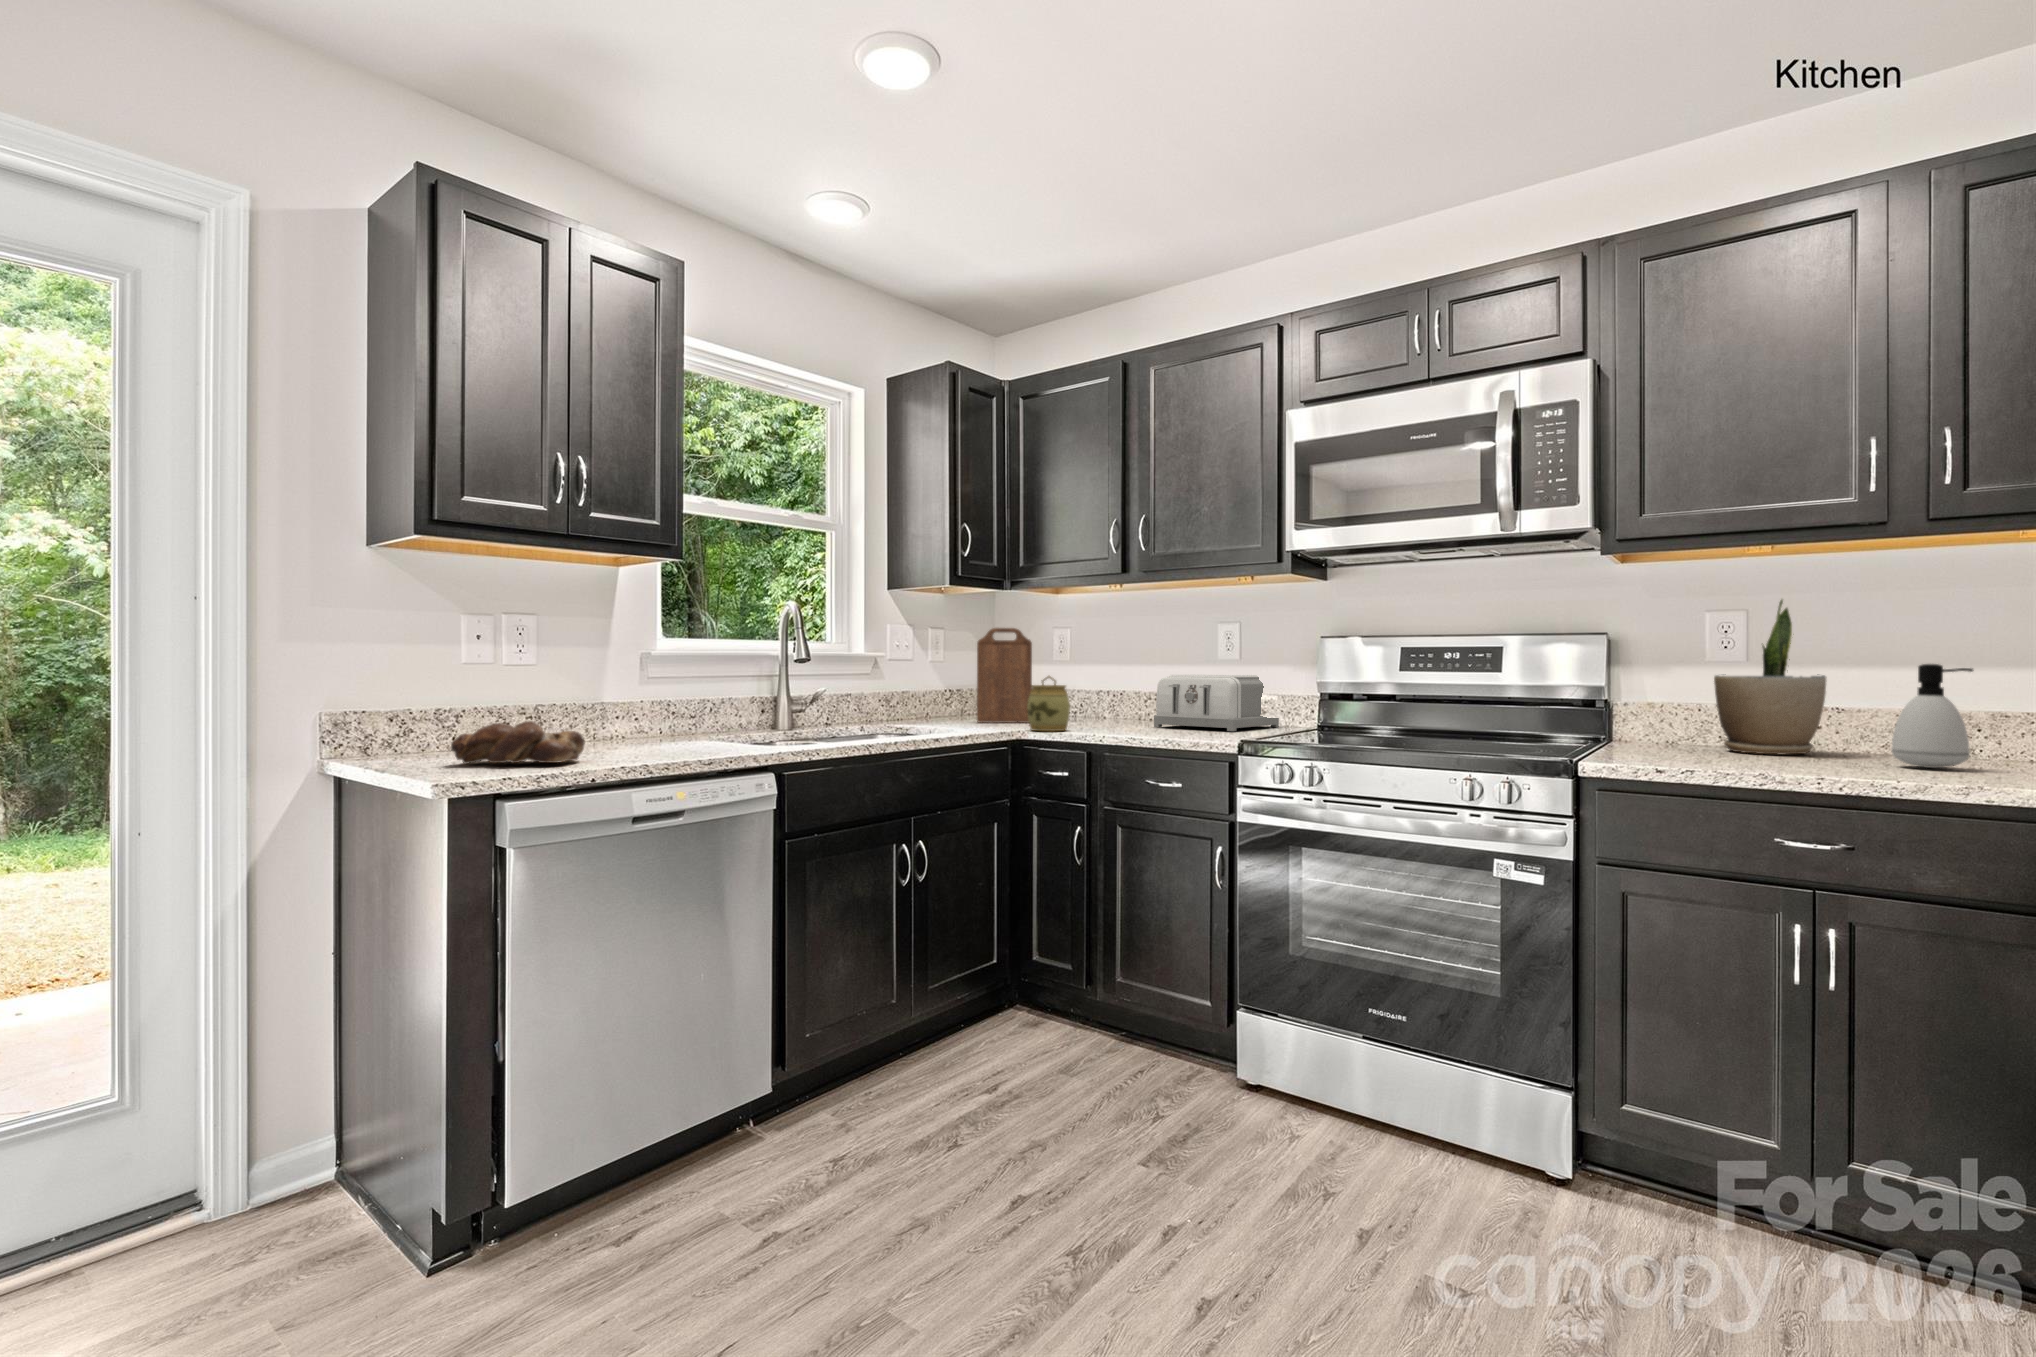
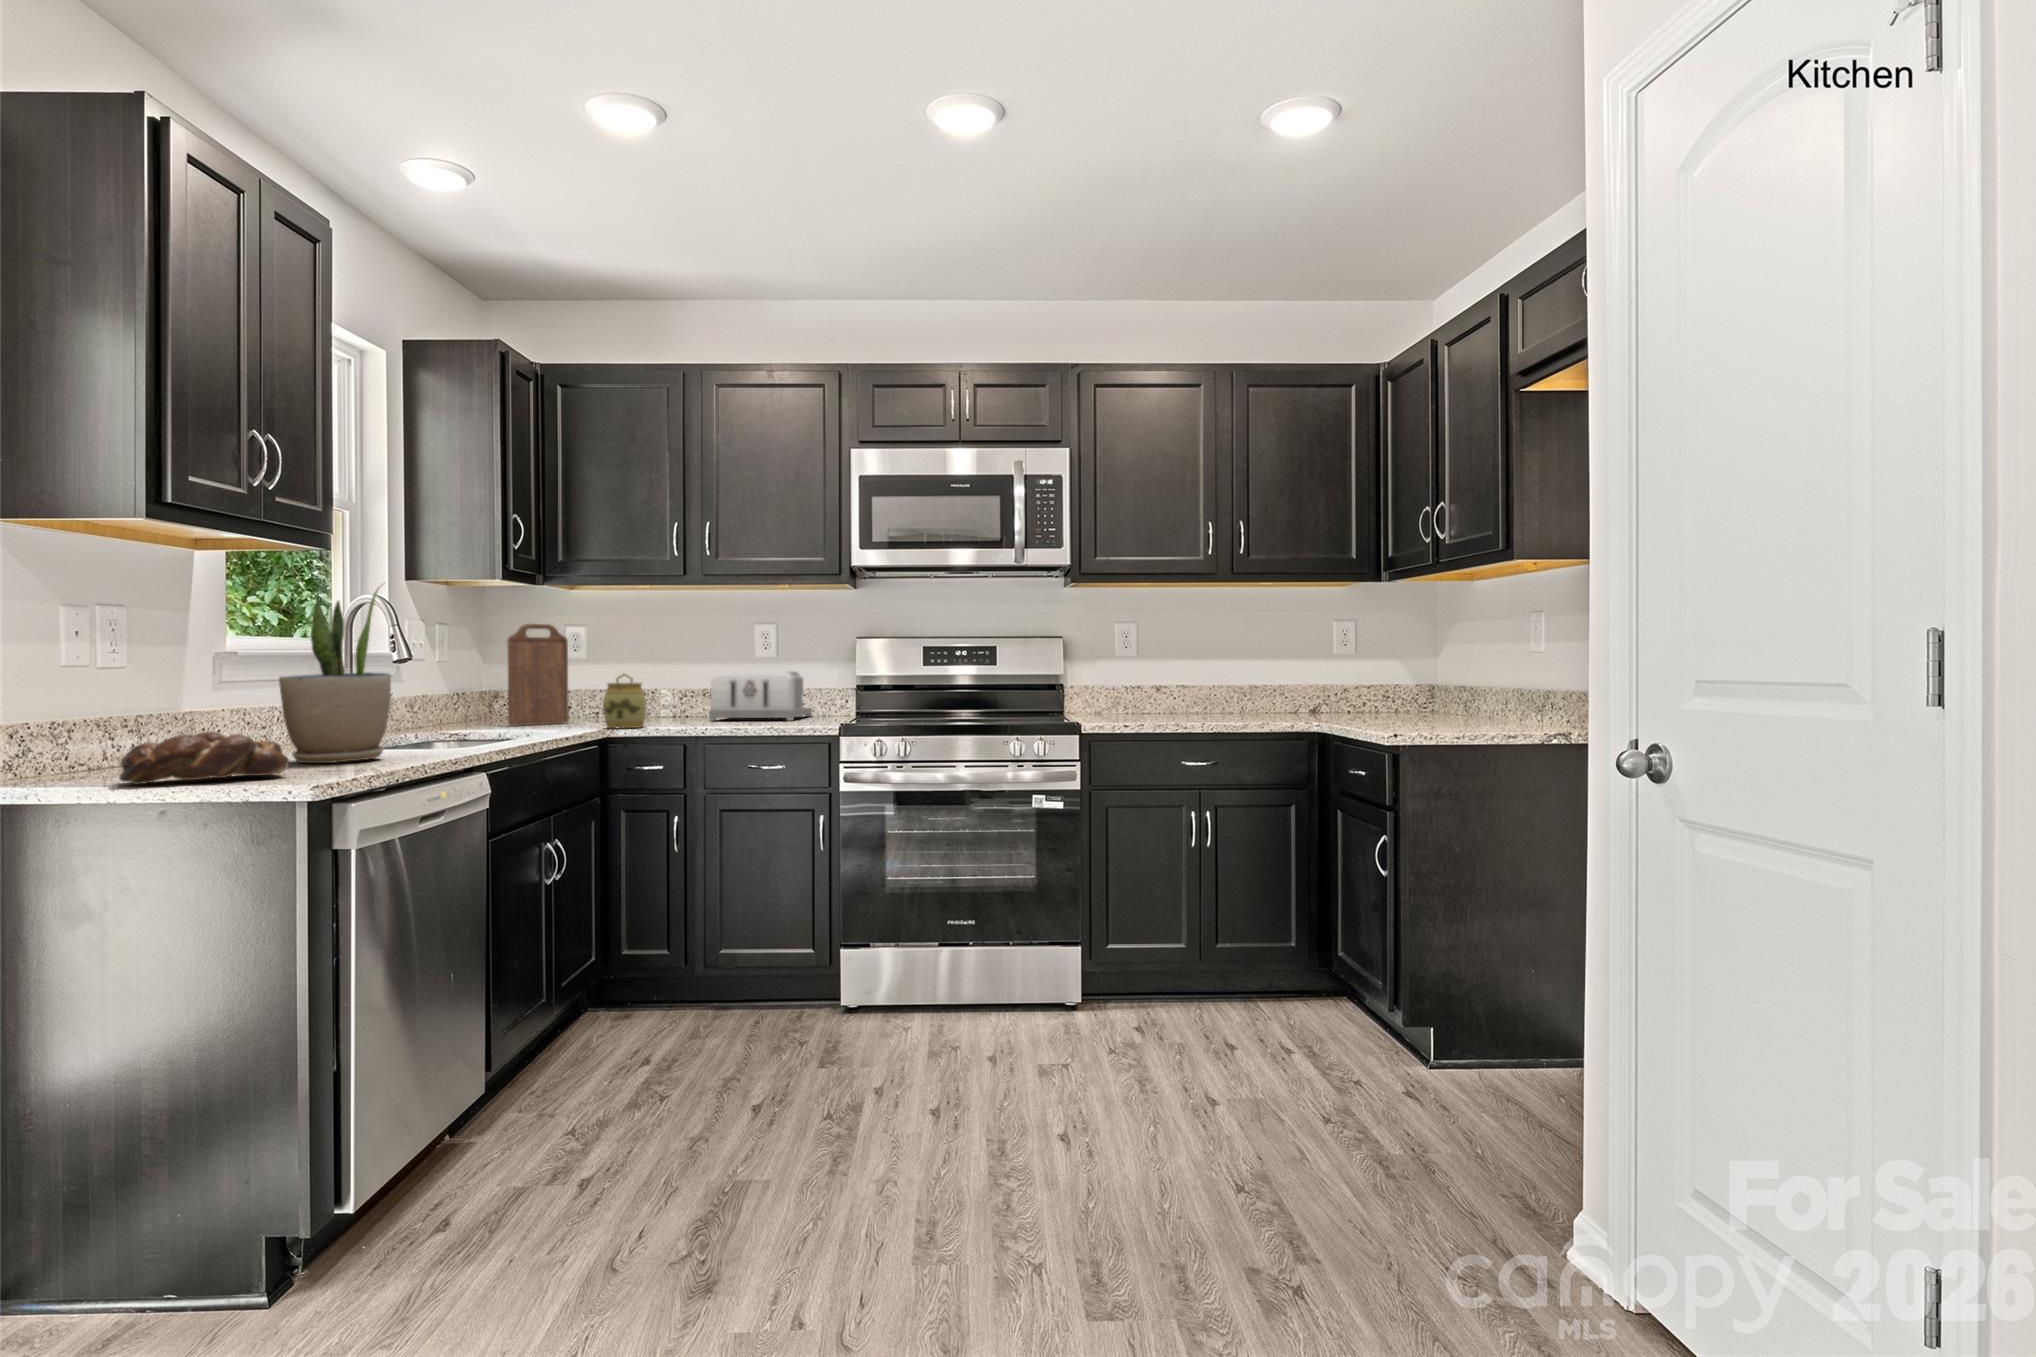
potted plant: present [1714,600,1826,754] -> present [279,587,391,763]
soap dispenser: present [1891,664,1973,768] -> none [1216,658,1250,718]

